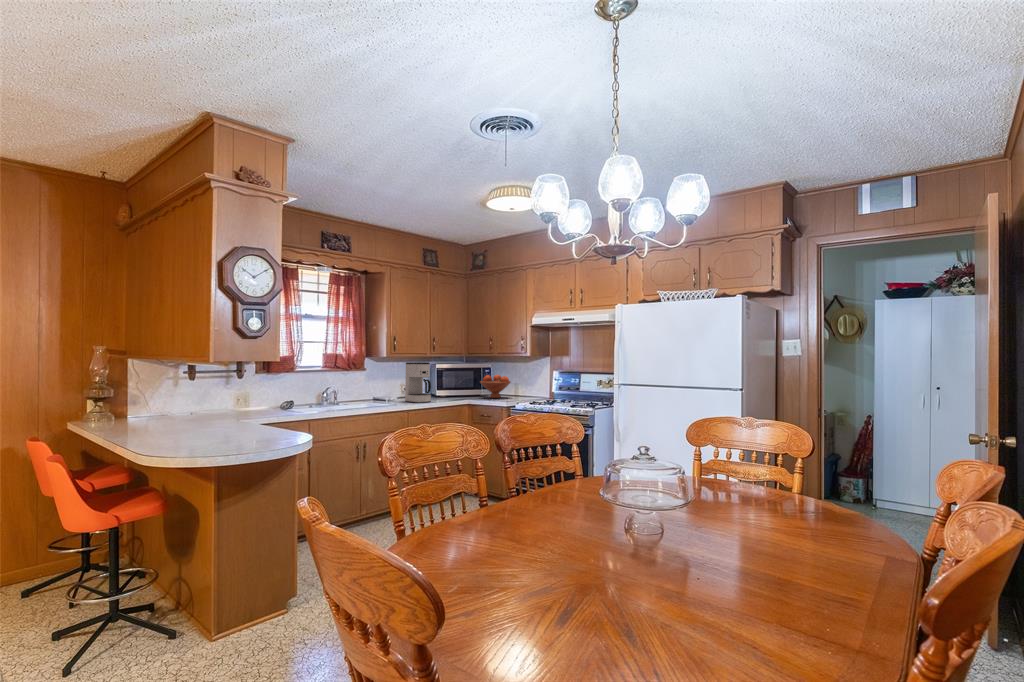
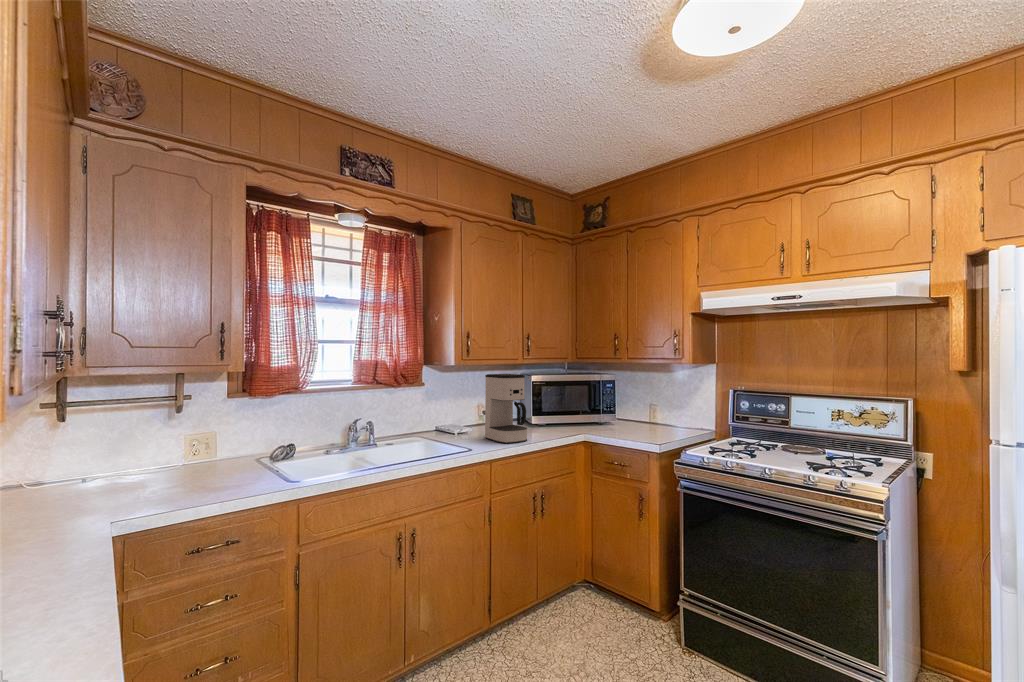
fruit bowl: present [480,375,510,398] -> none [602,392,653,431]

